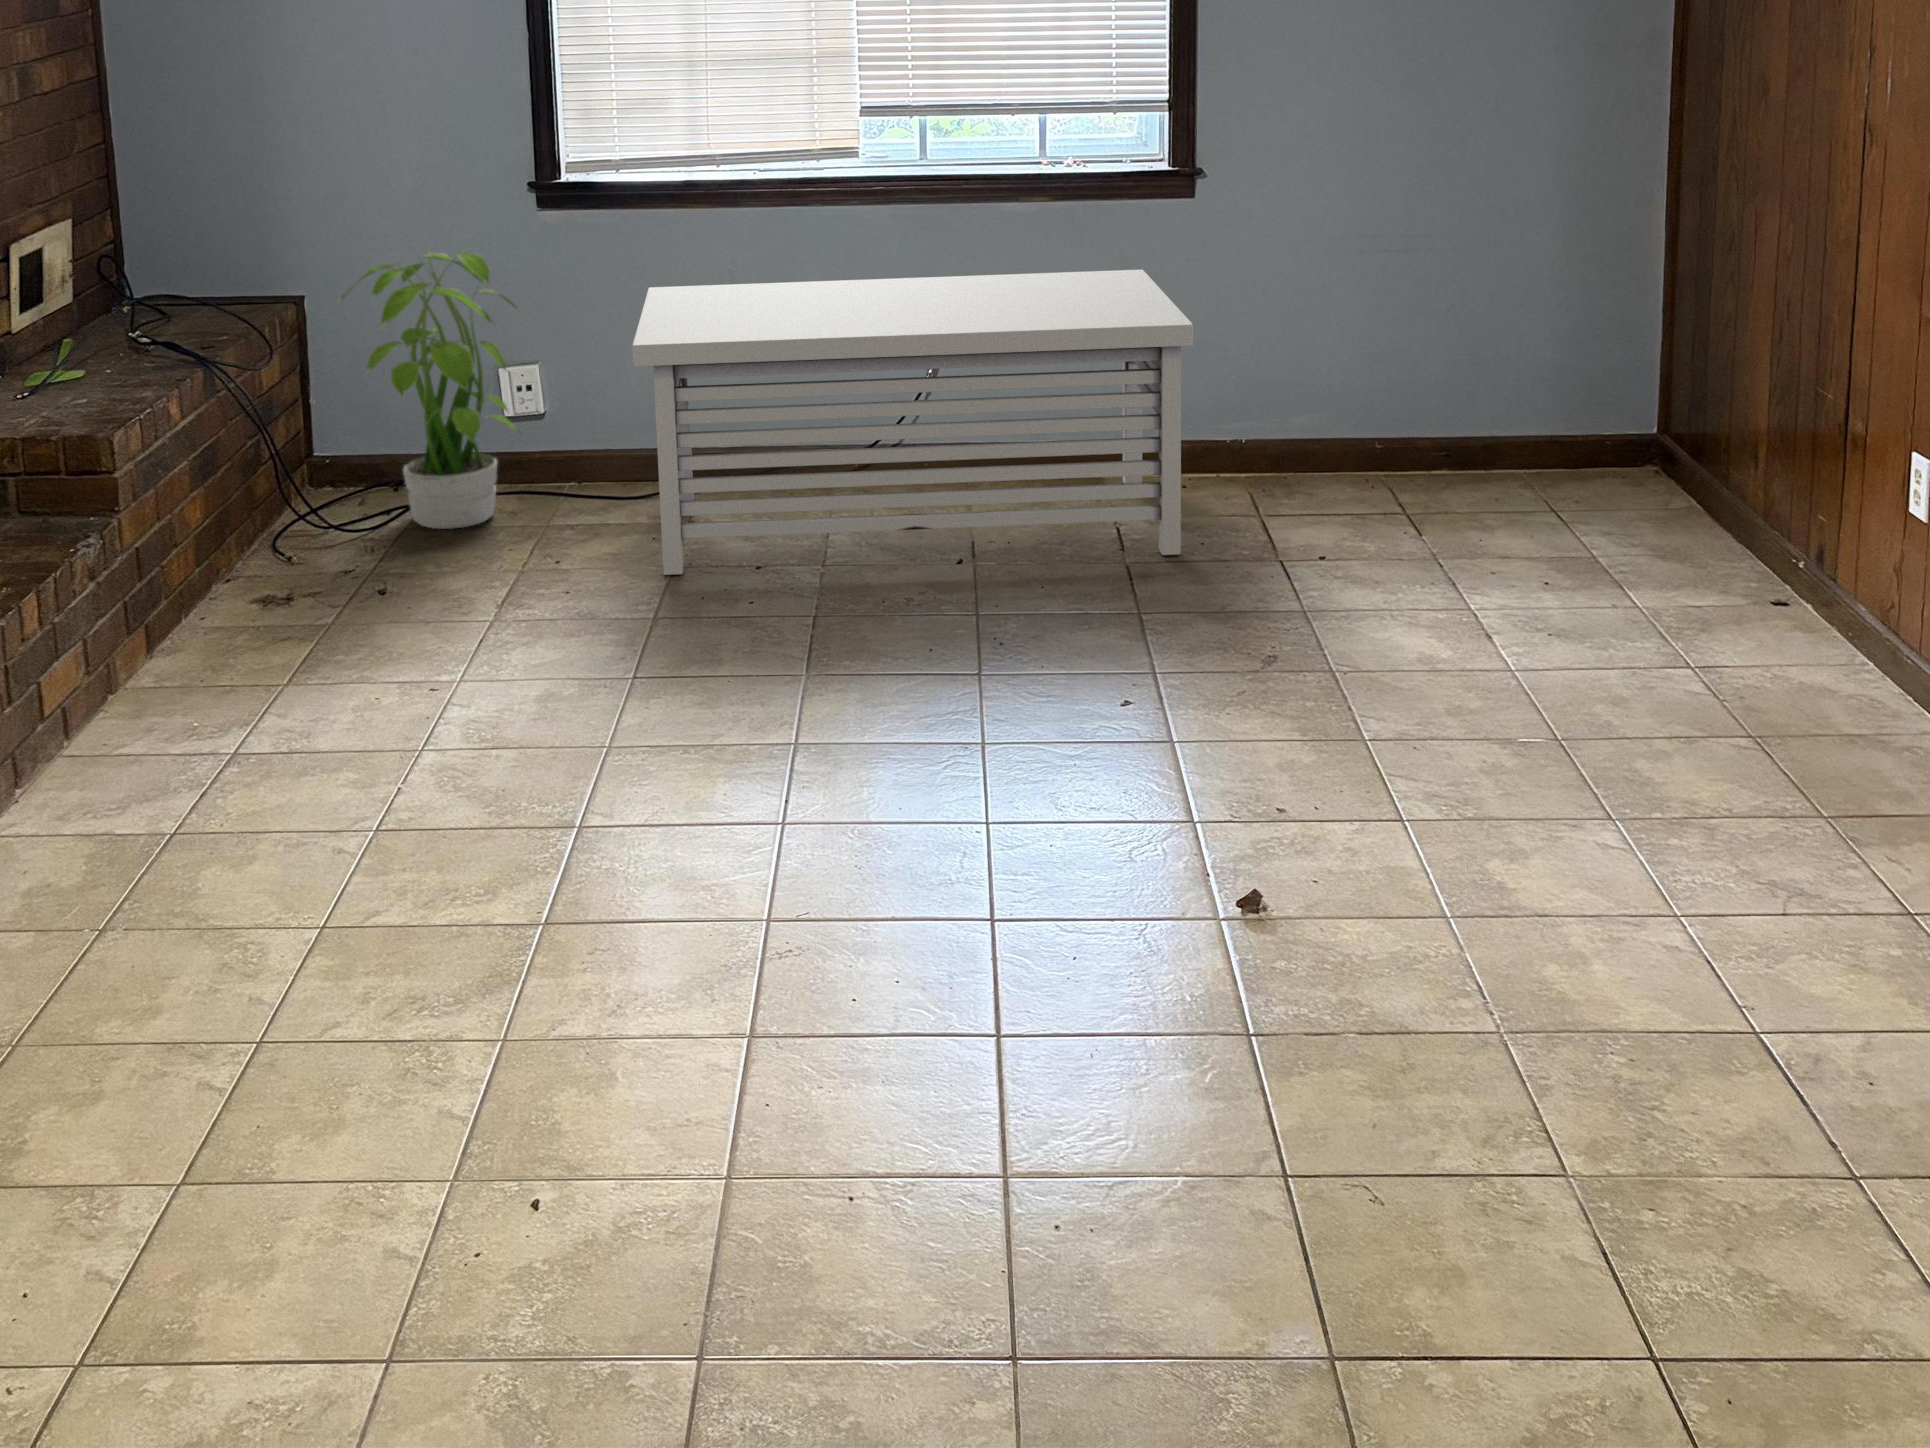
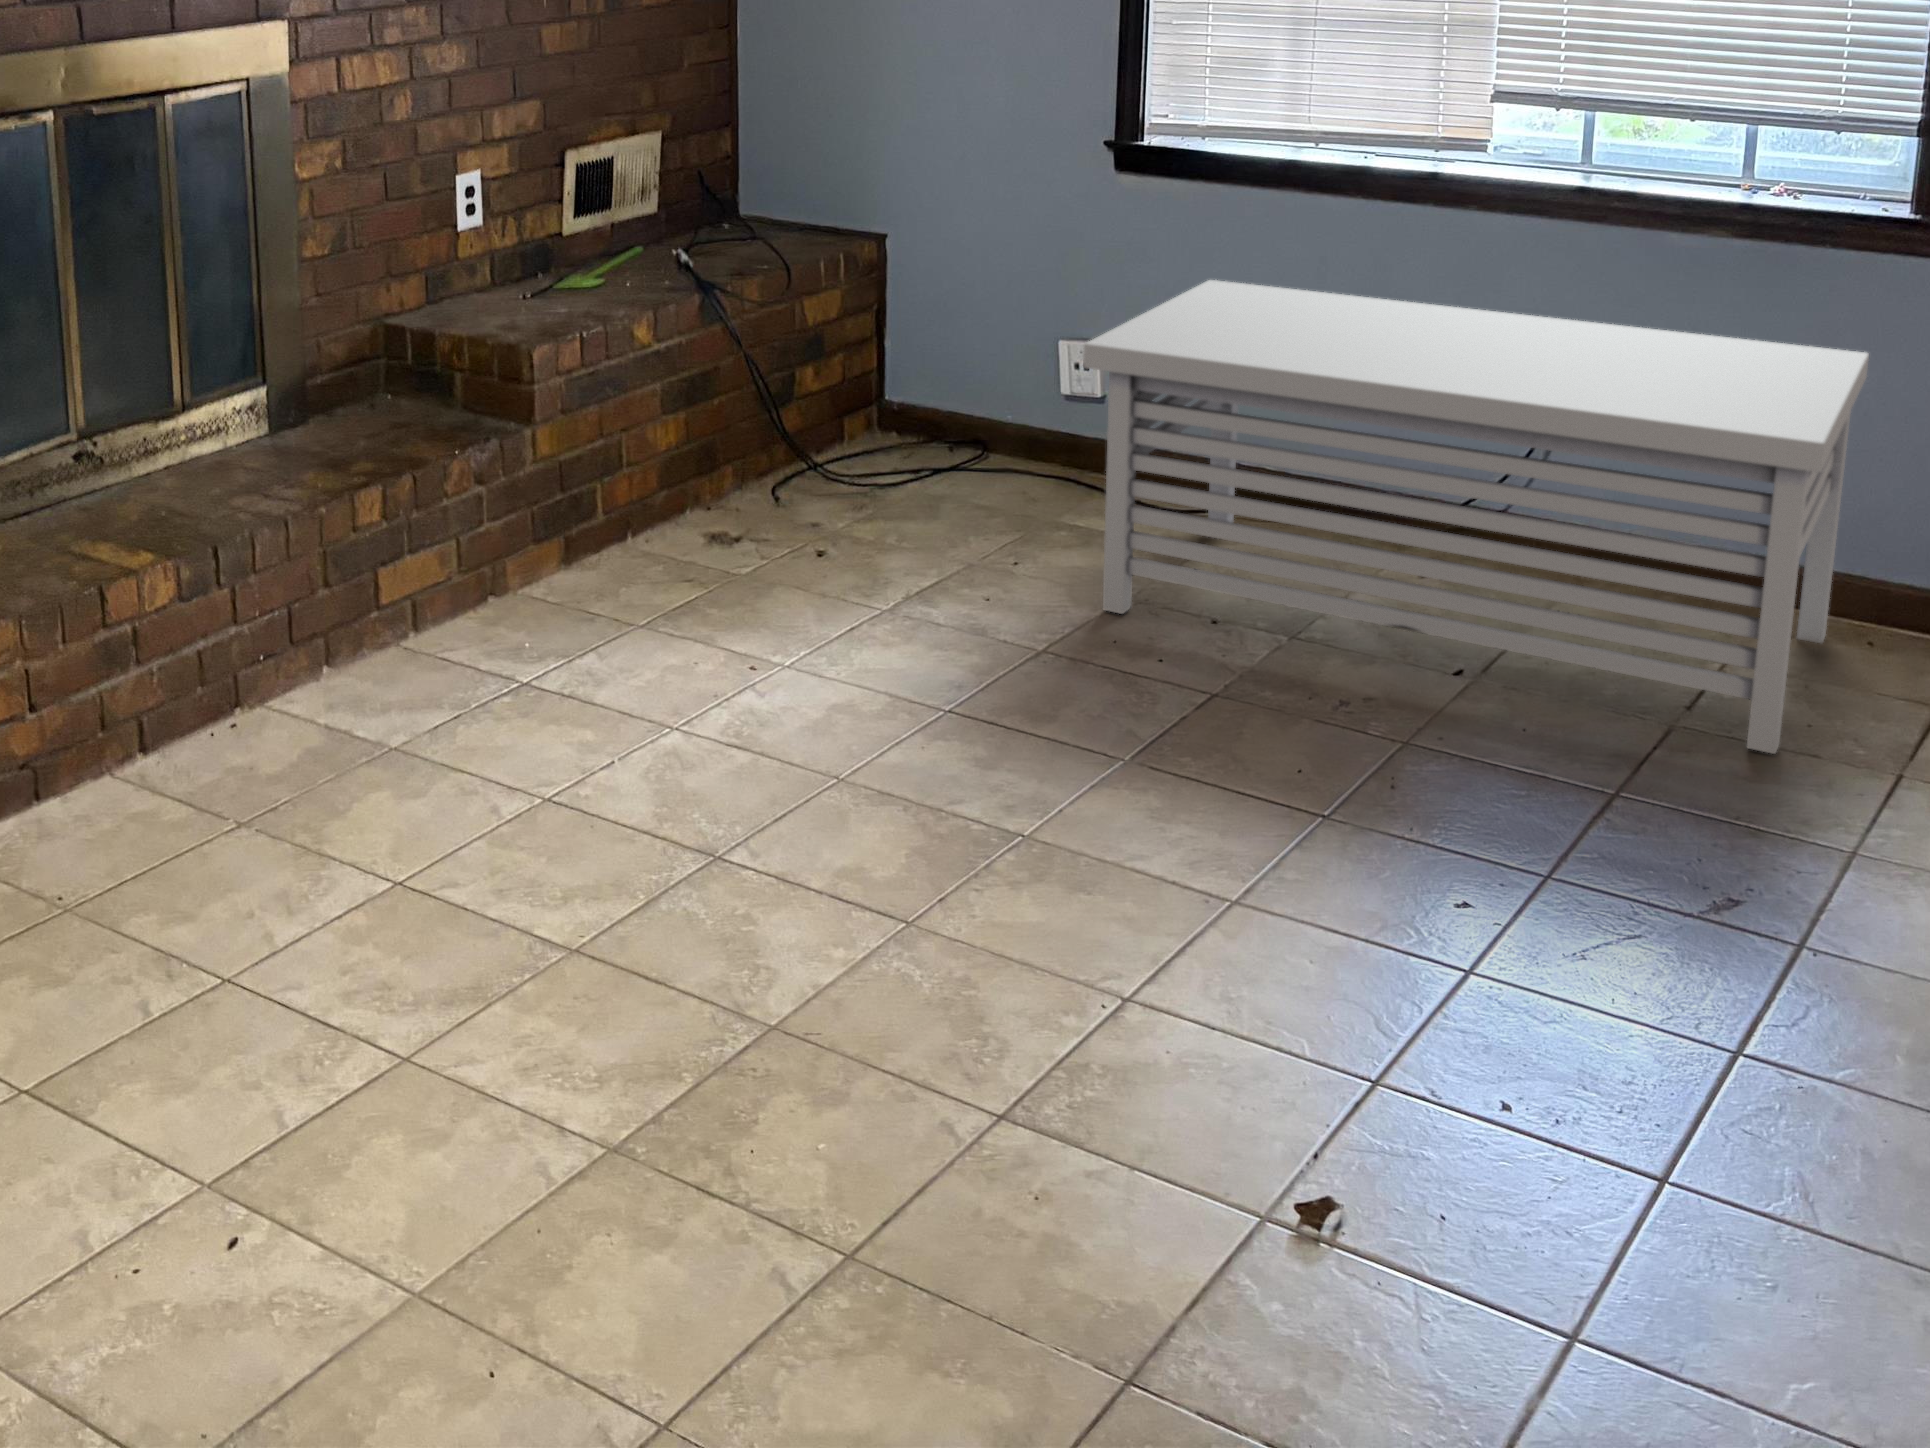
potted plant: present [338,246,520,529] -> none [878,198,1075,507]

